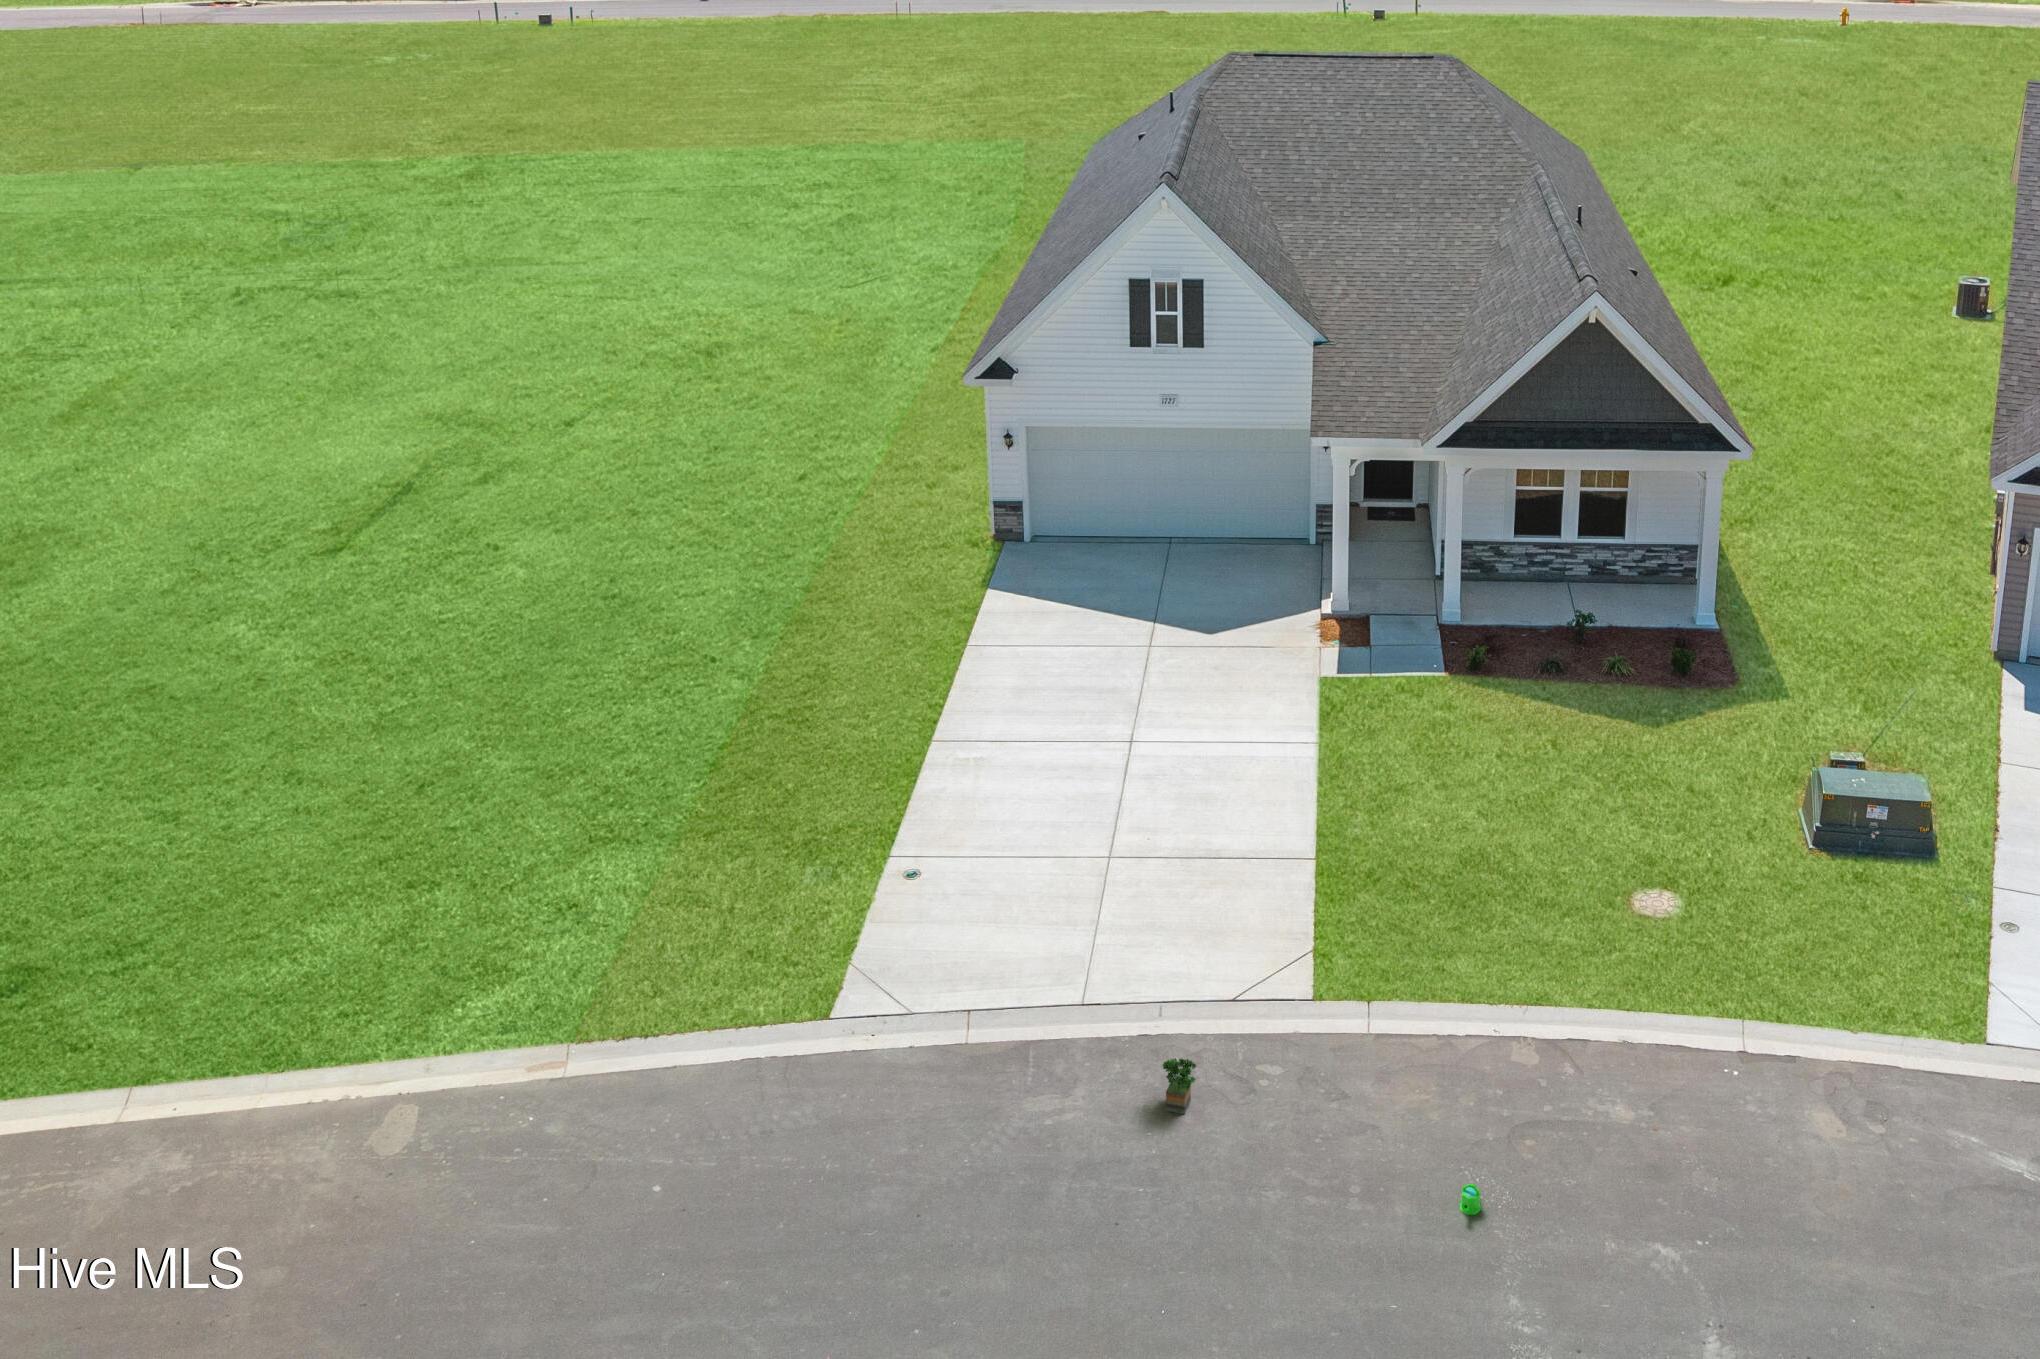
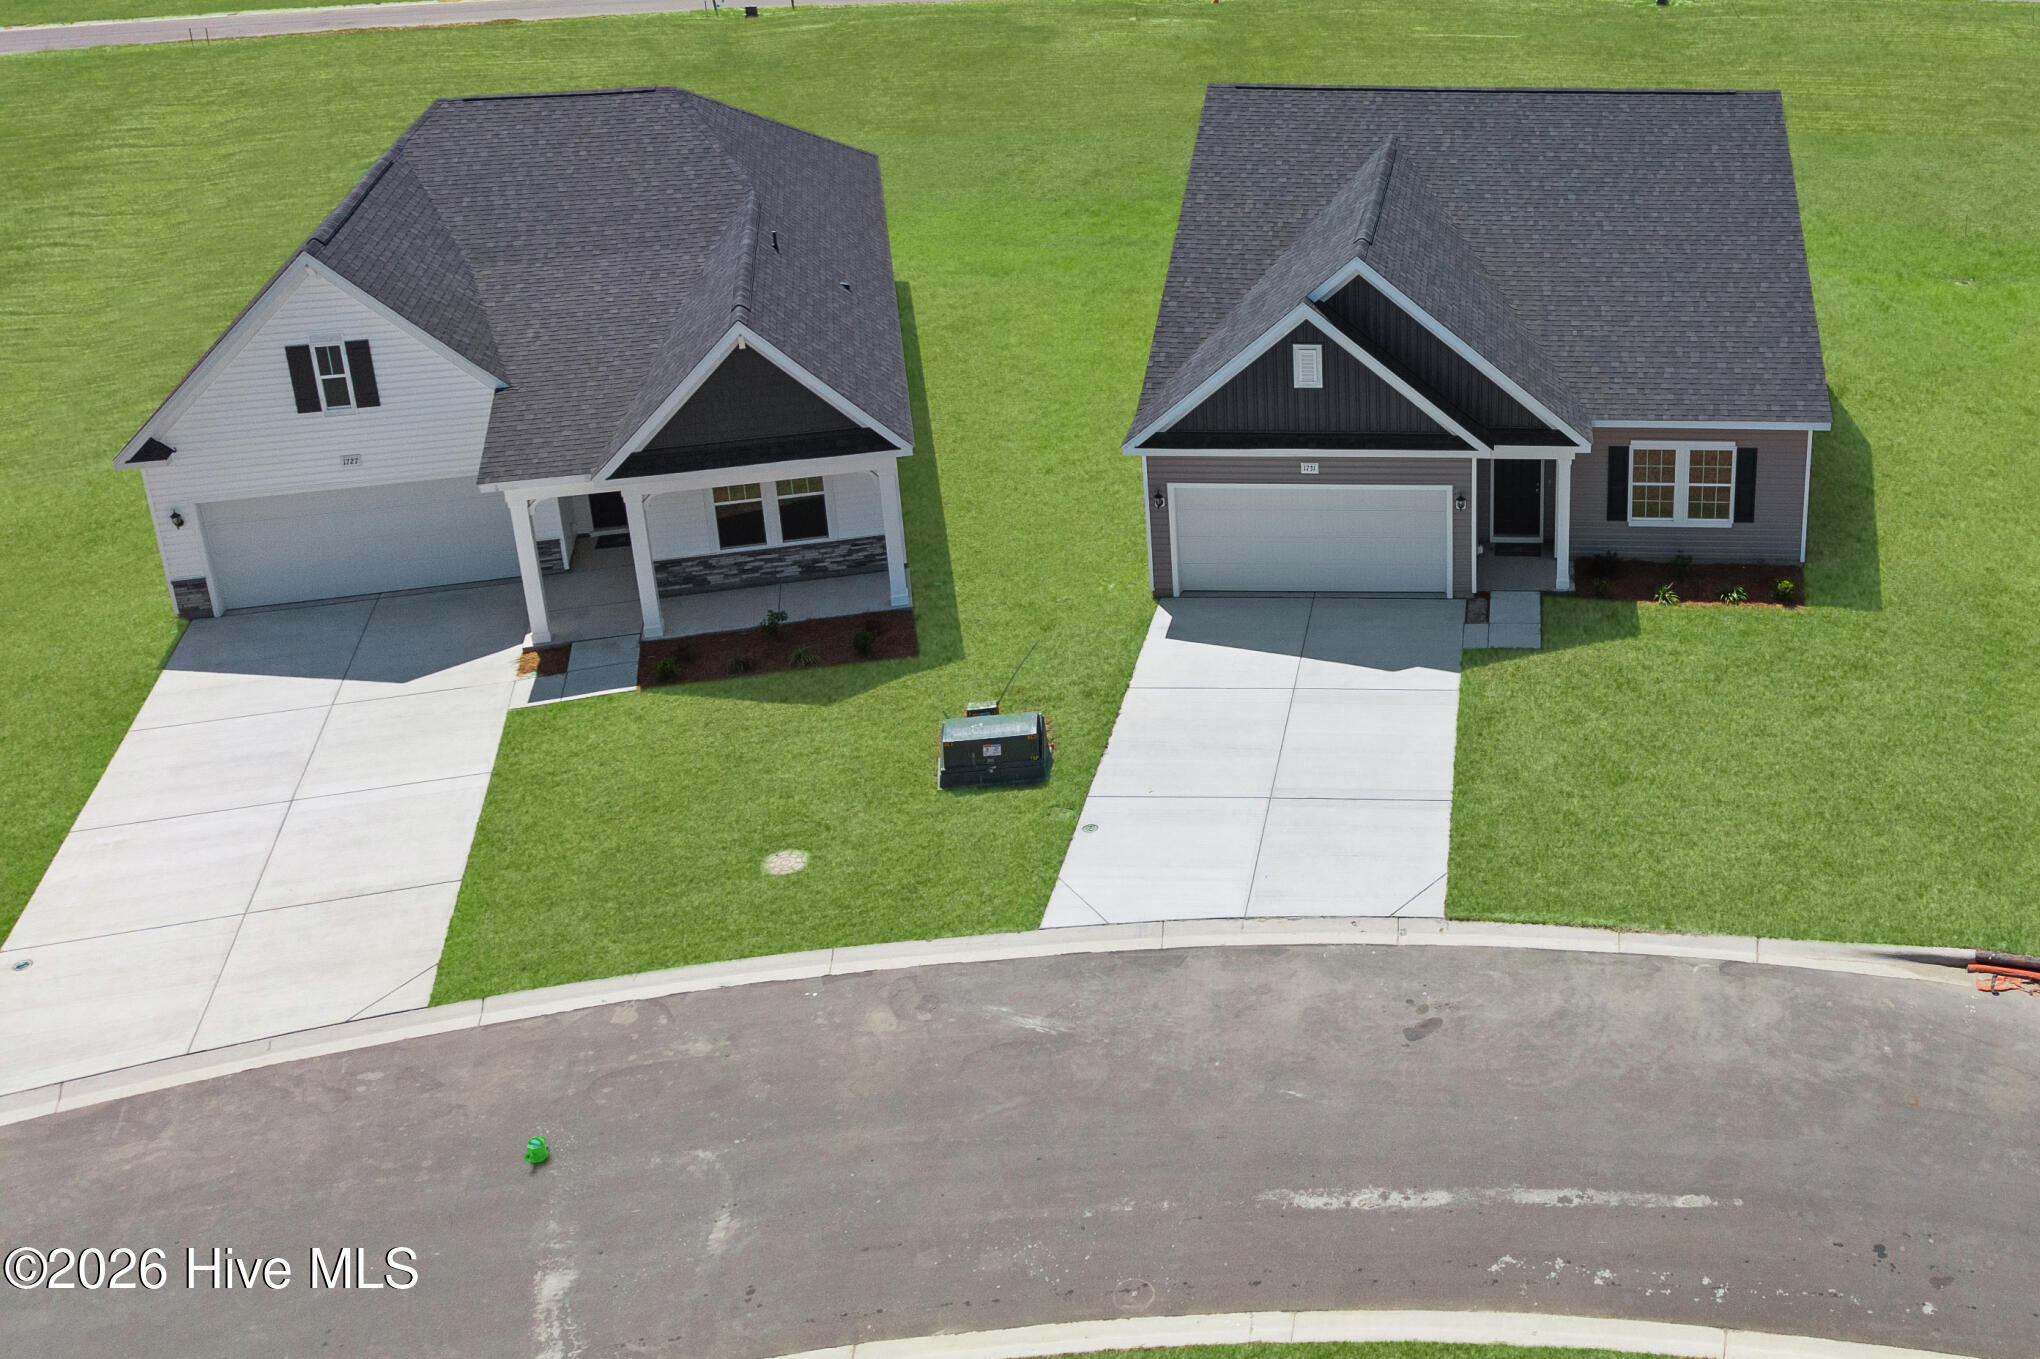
potted tree: present [1162,1058,1197,1114] -> none [244,1085,283,1136]

